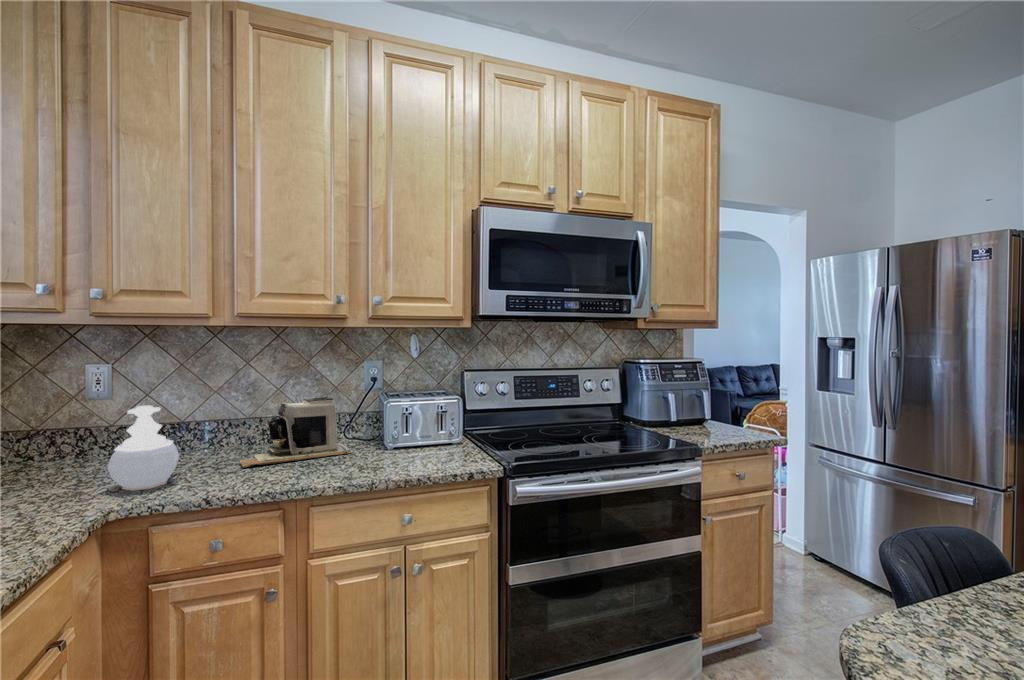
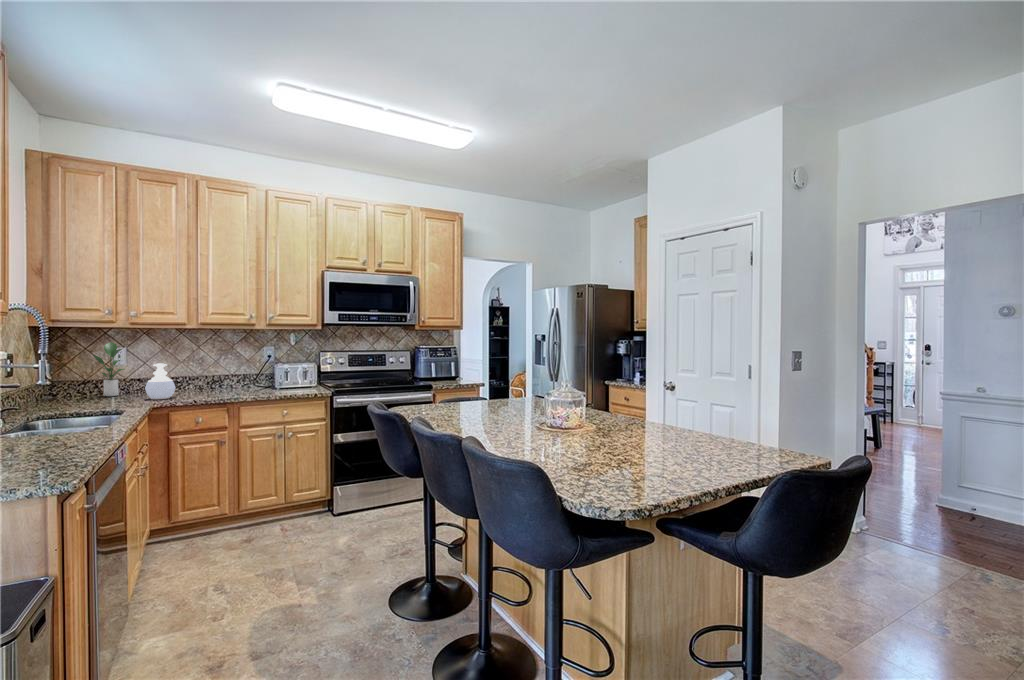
potted plant: none [29,354,102,468] -> present [93,342,125,396]
coffee maker: present [239,397,351,468] -> none [200,364,258,394]

